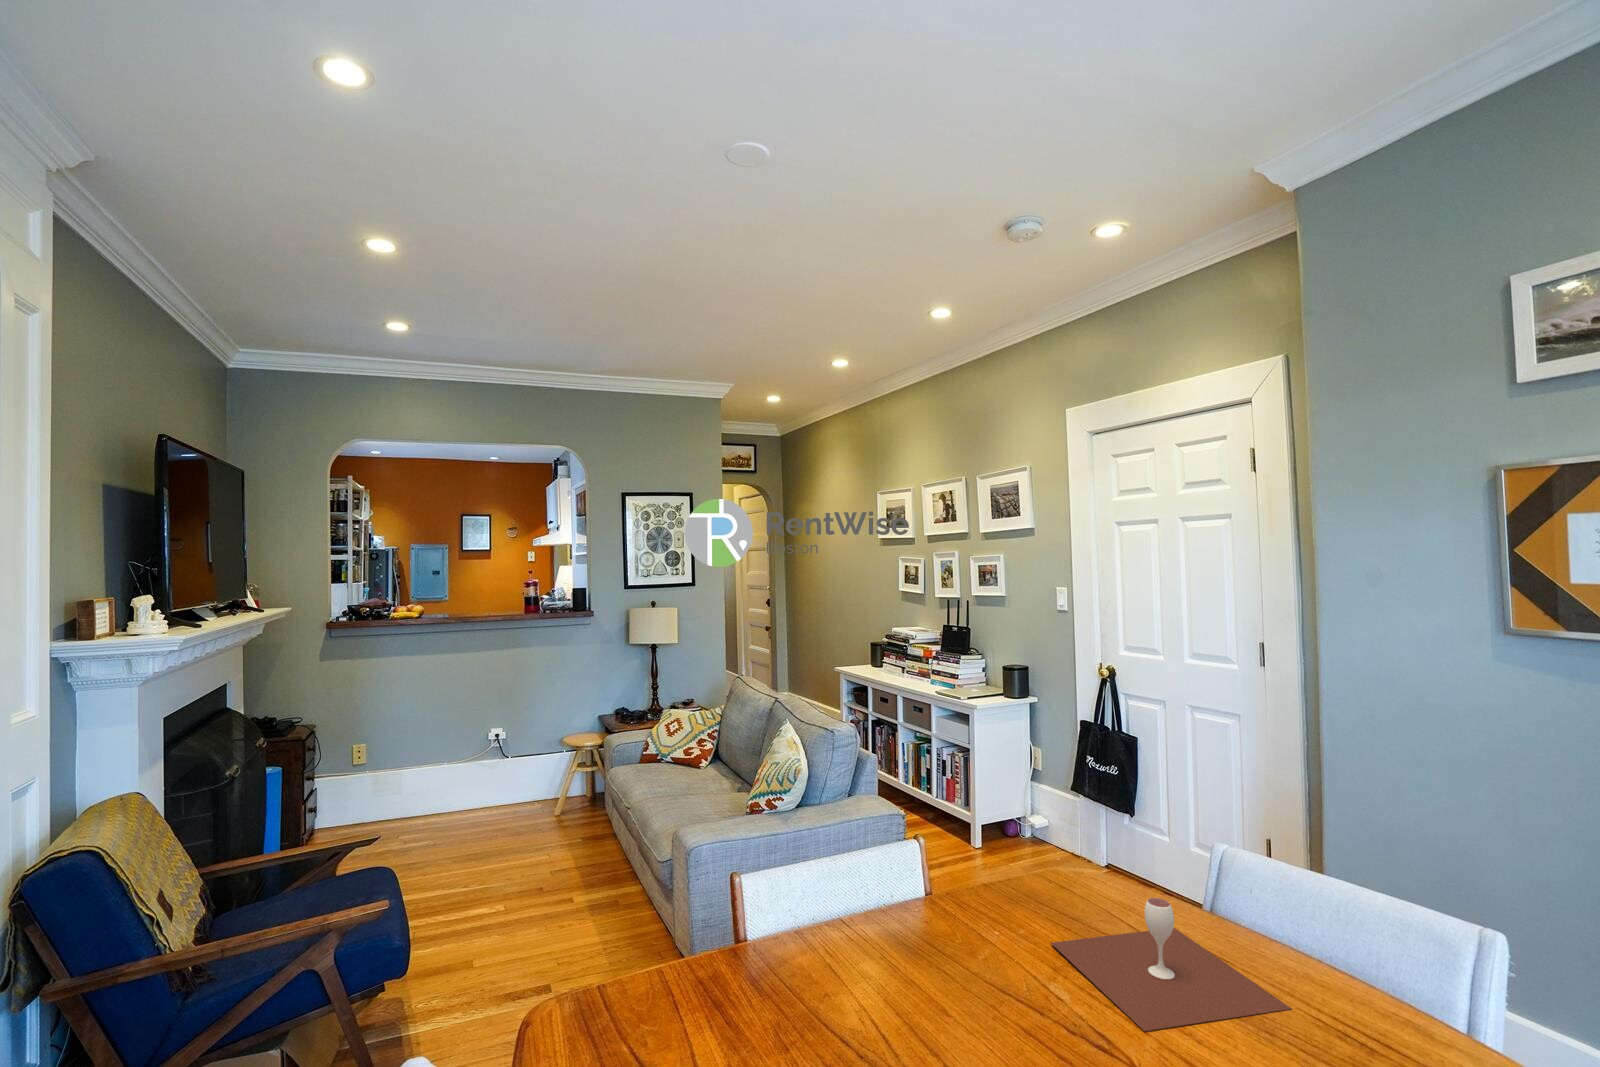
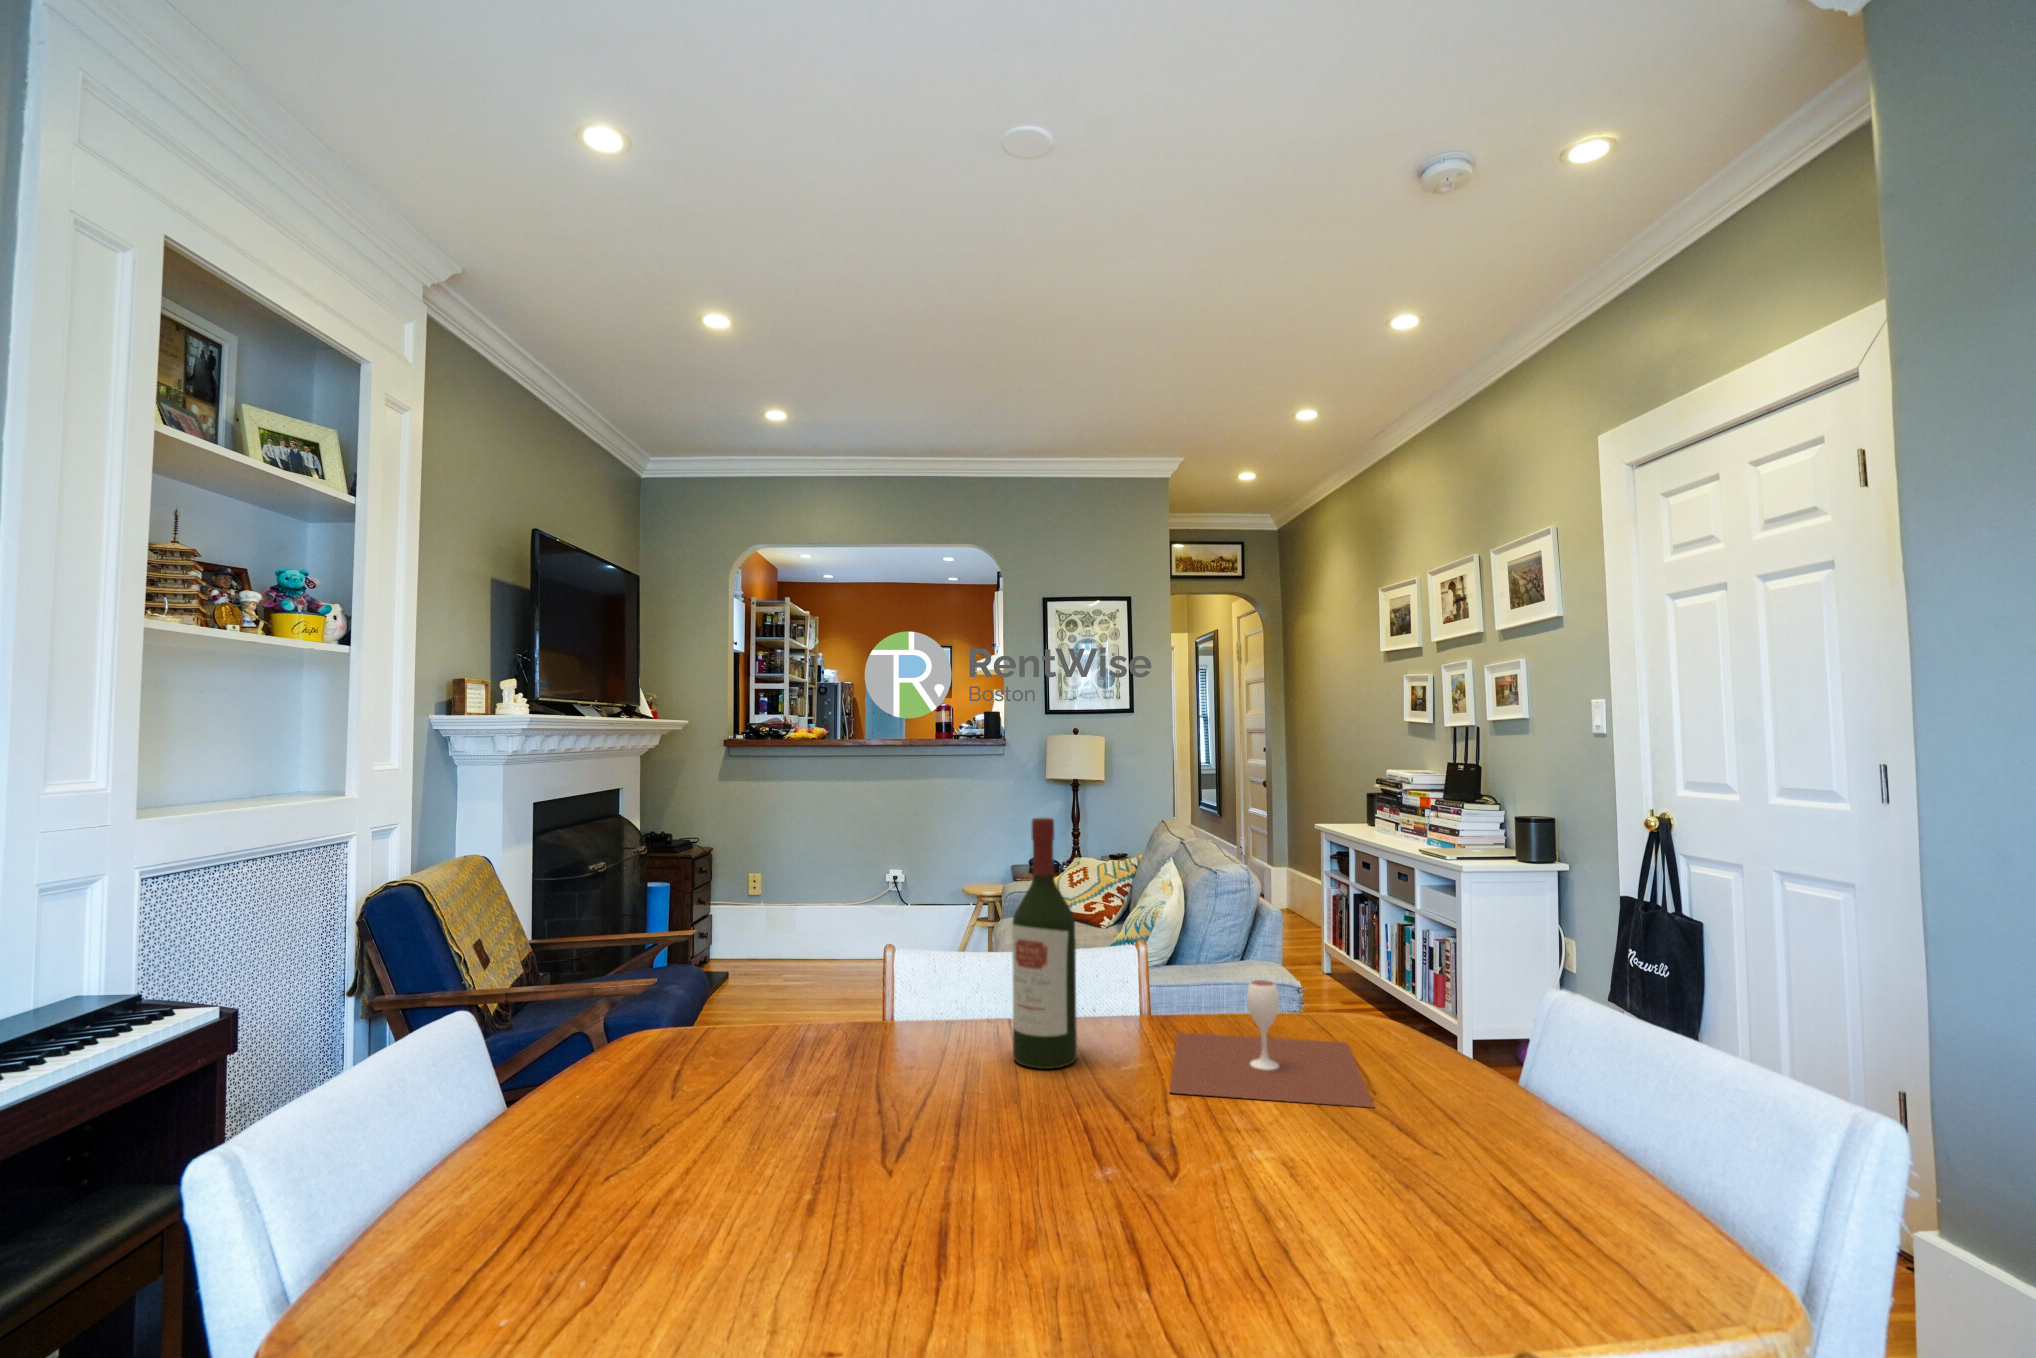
wine bottle: none [962,776,1026,1024] -> present [1012,818,1077,1069]

